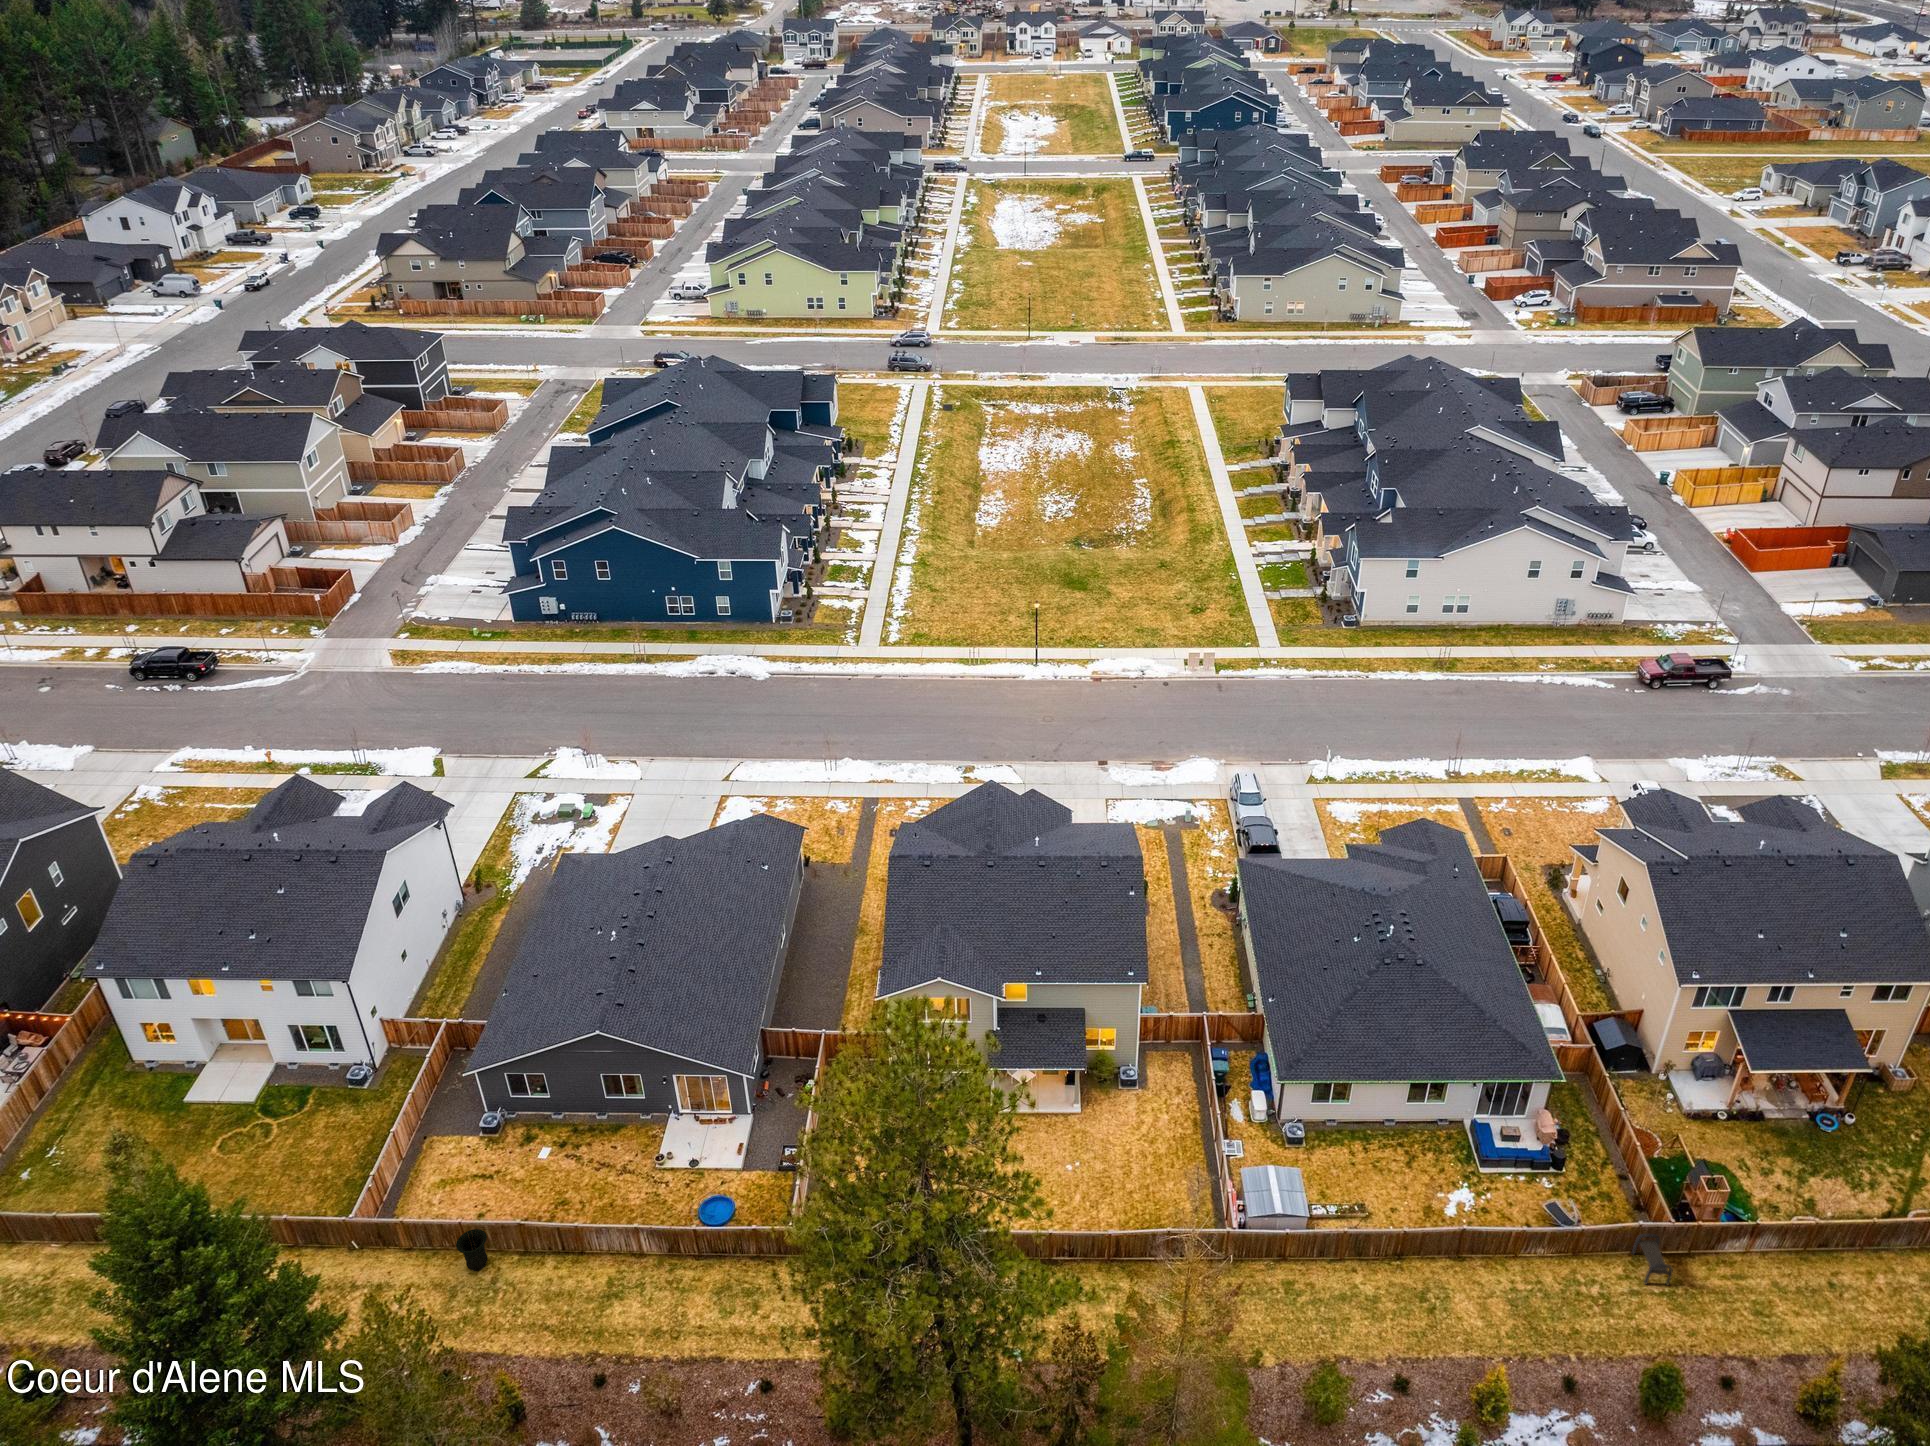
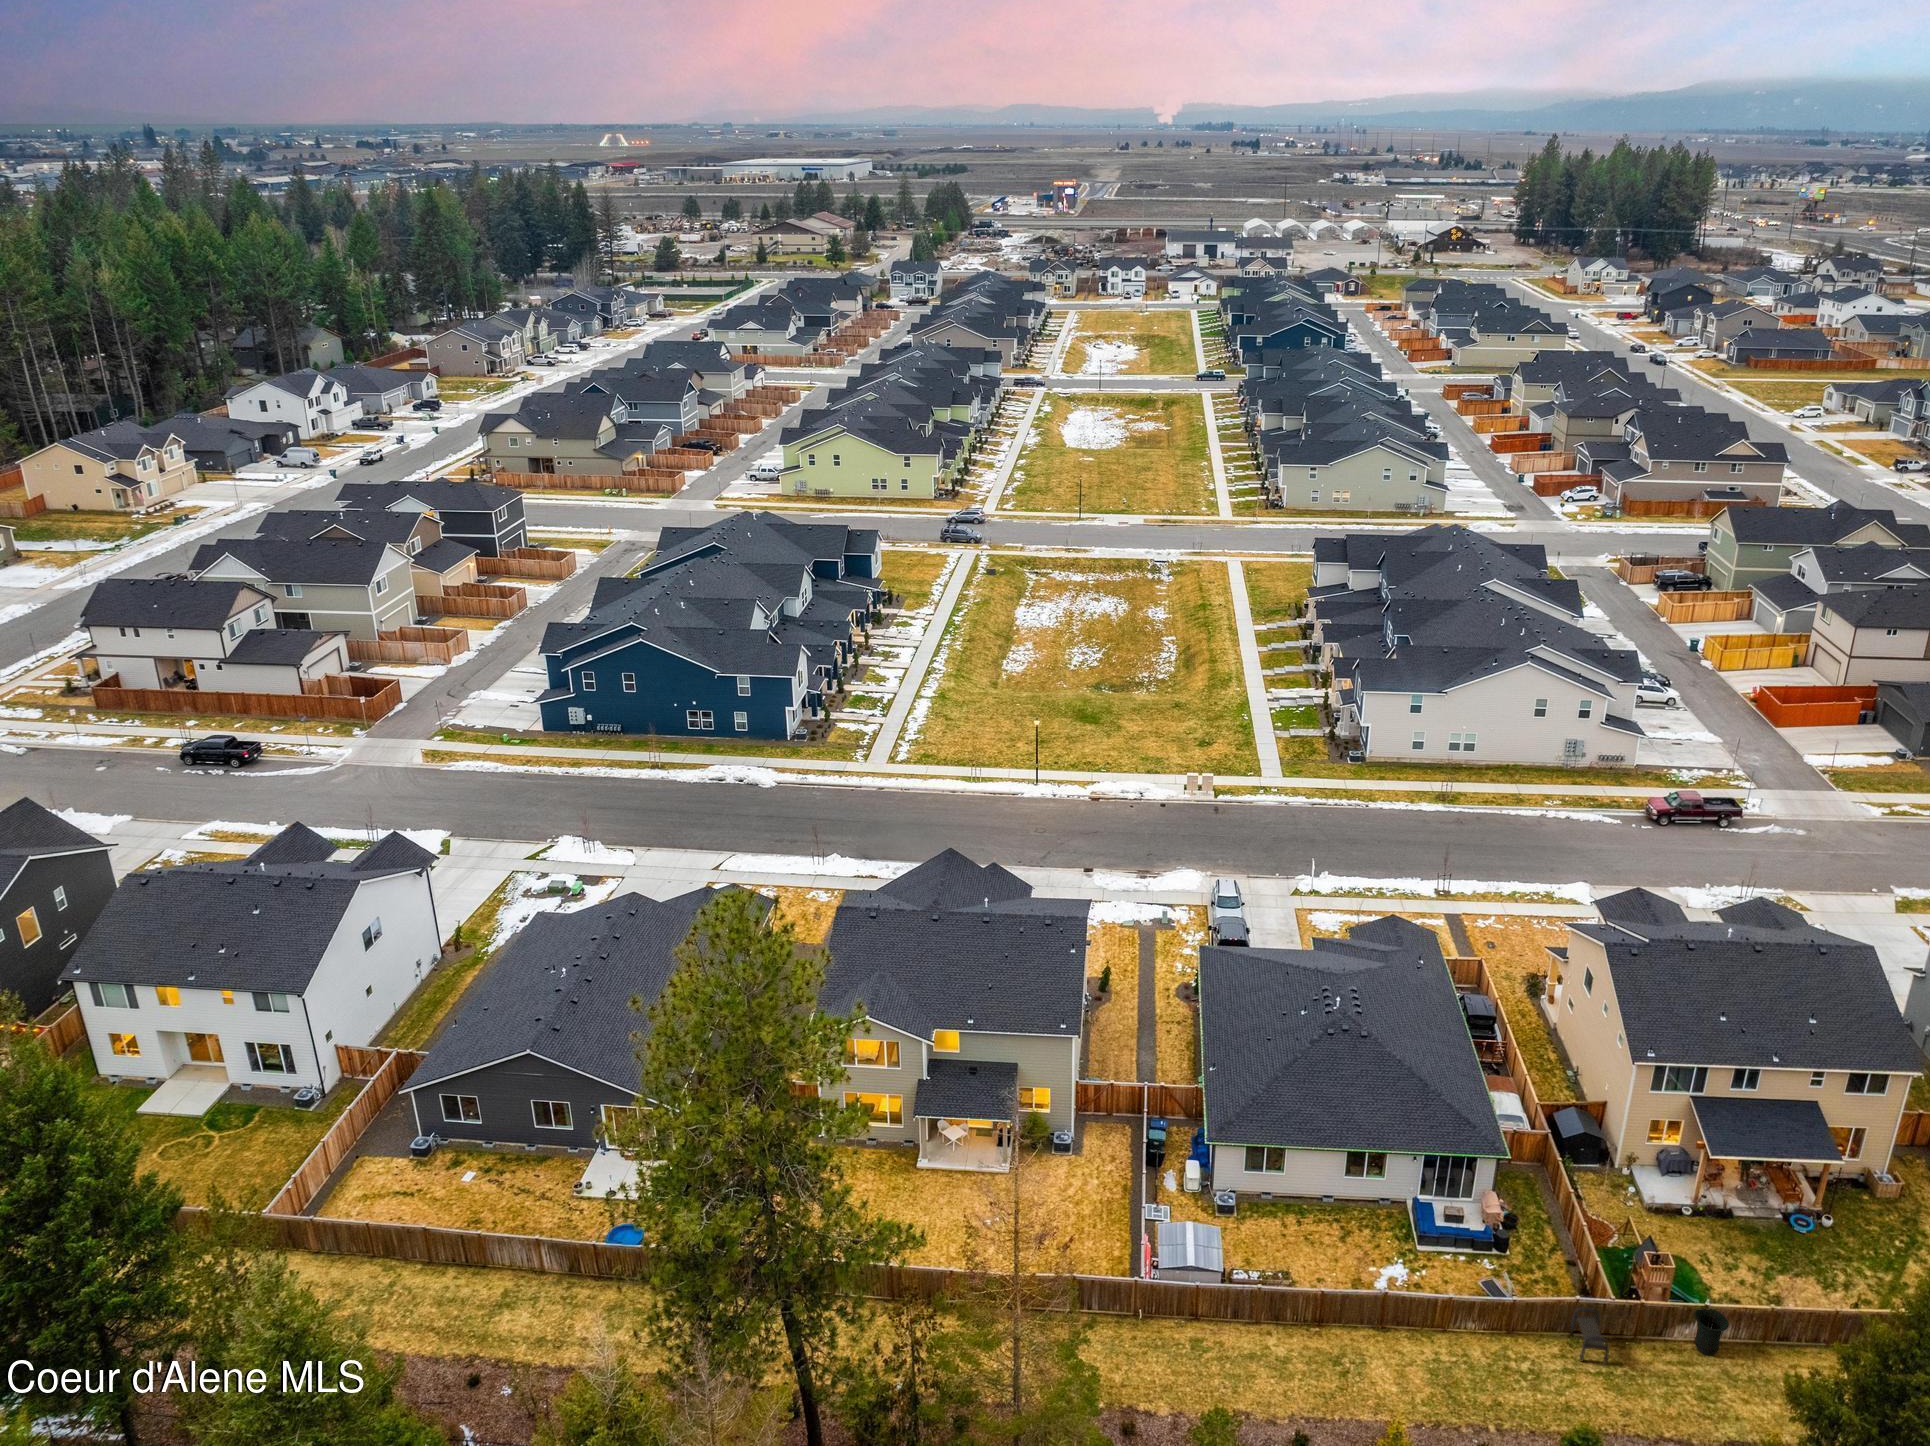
trash can: present [456,1229,488,1271] -> present [1694,1309,1729,1356]

